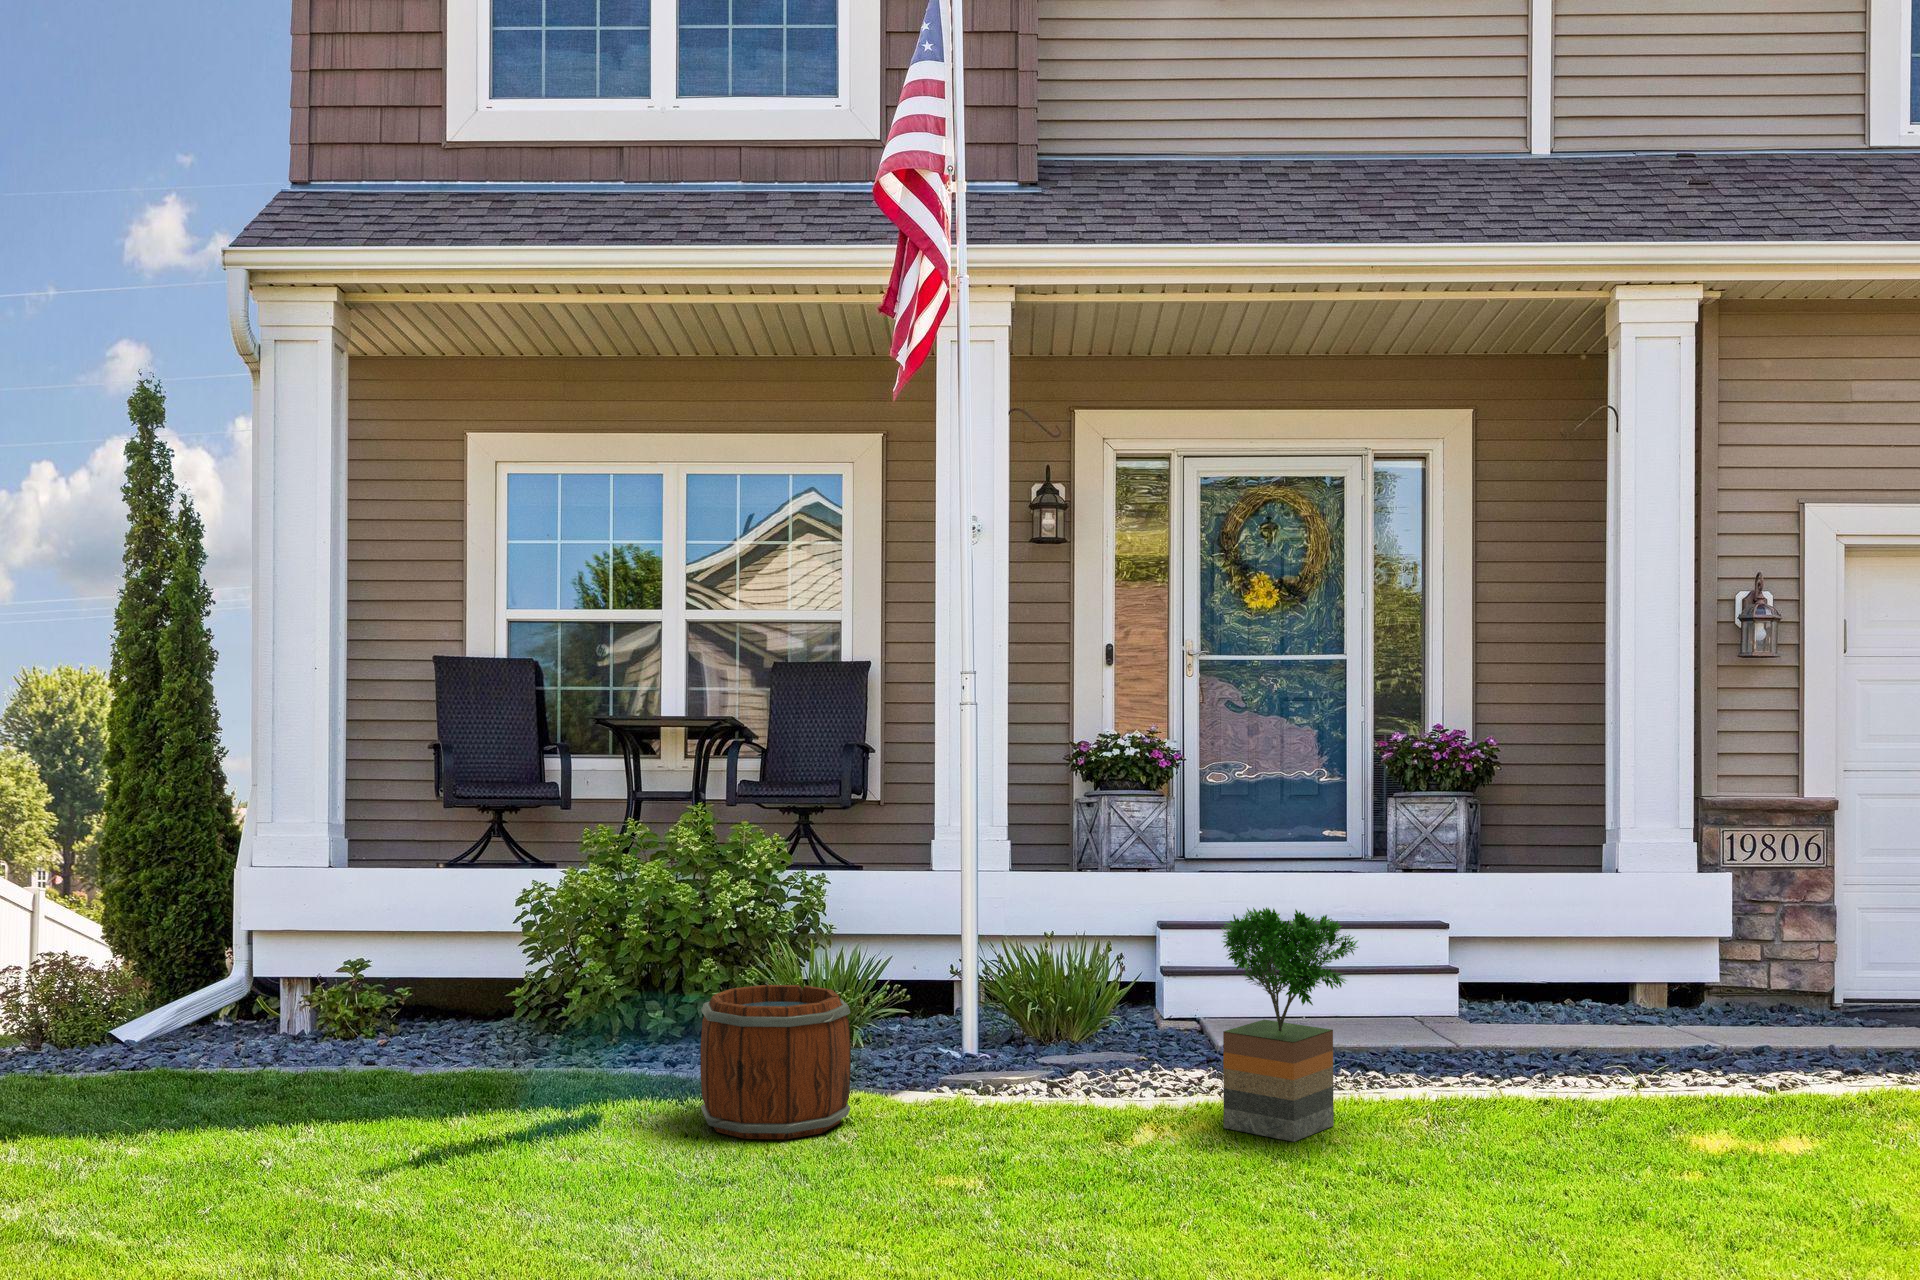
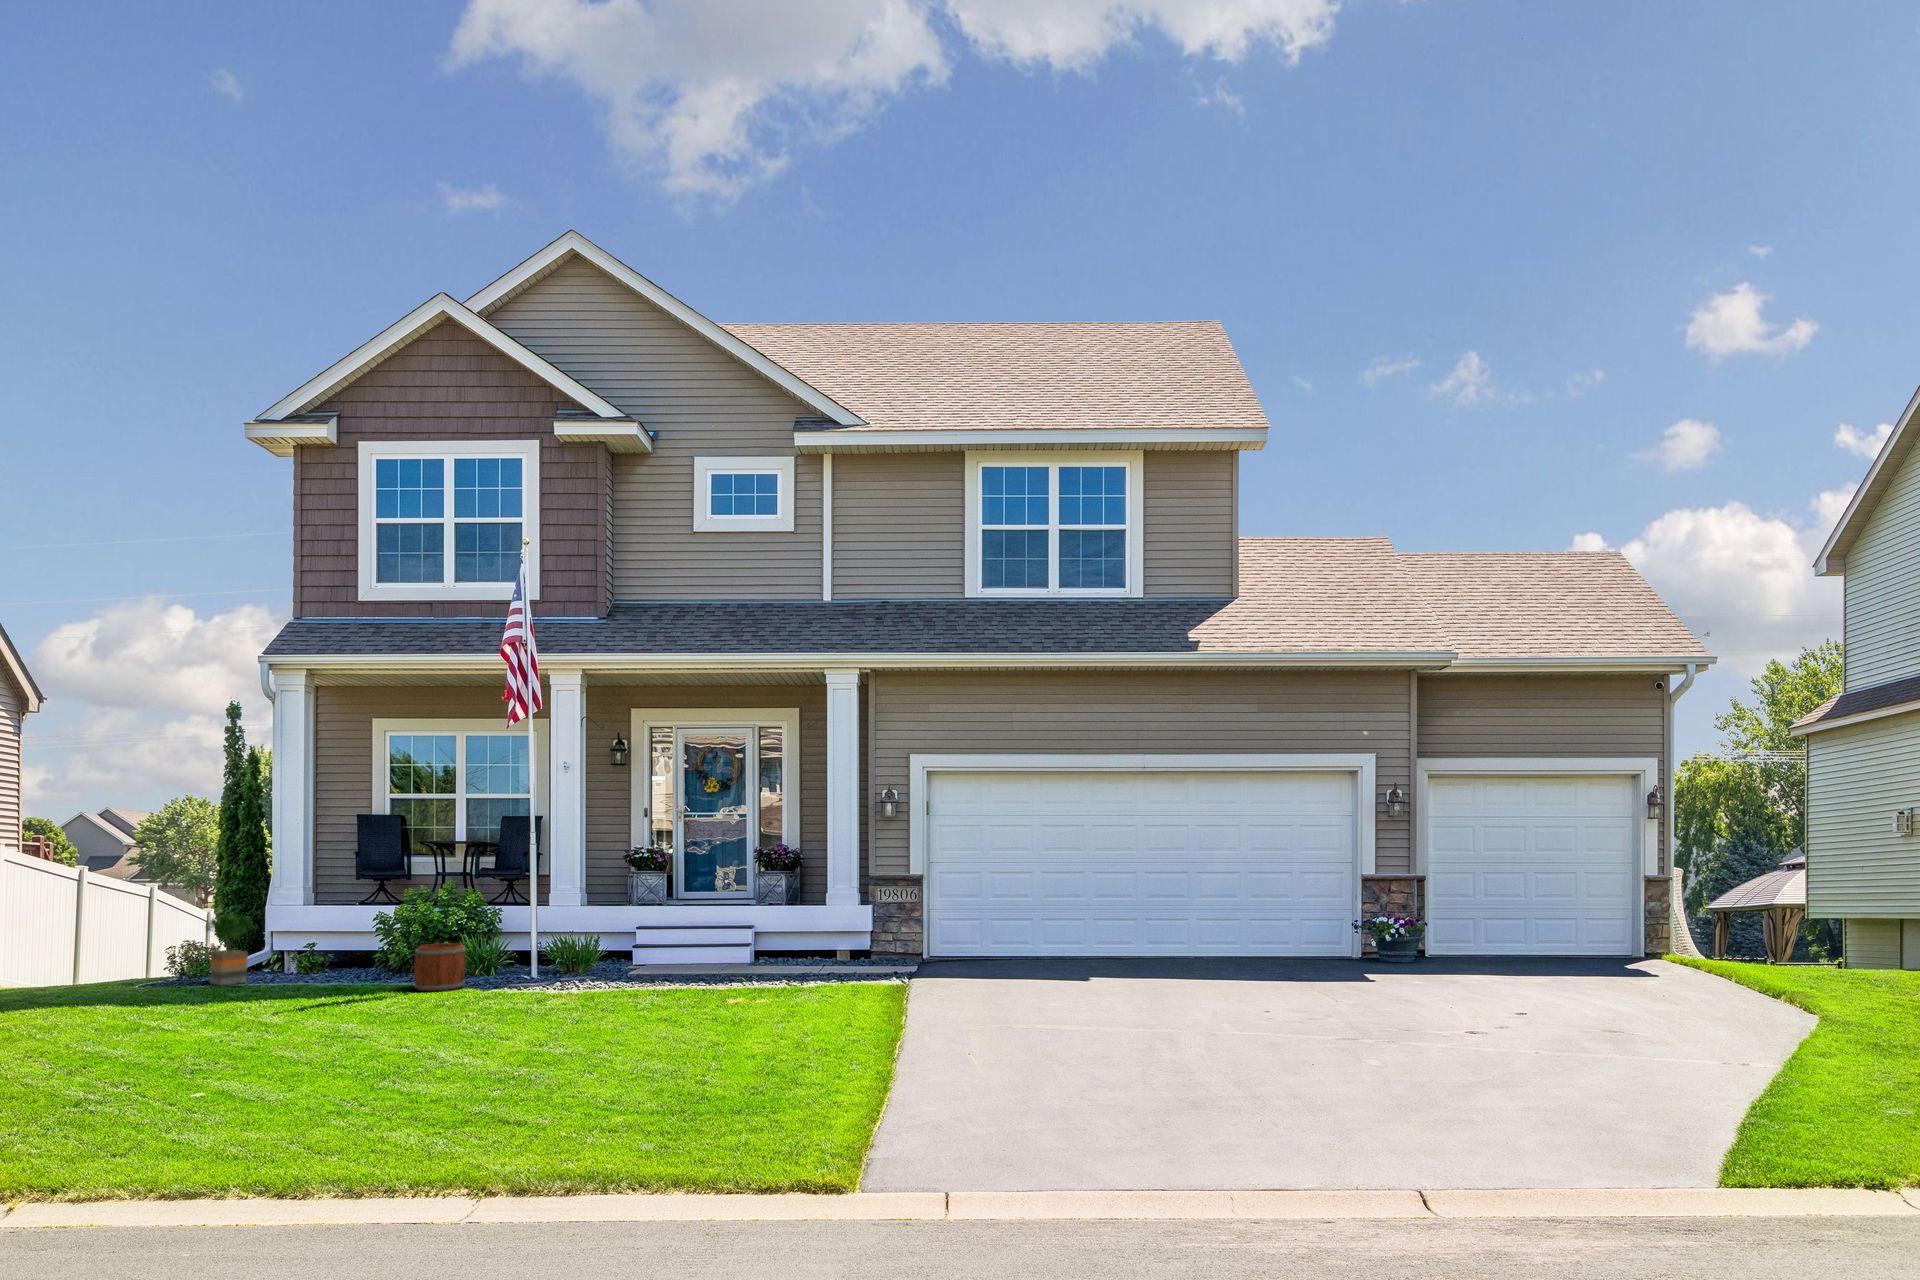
potted tree: present [1222,907,1358,1142] -> present [205,914,257,985]

